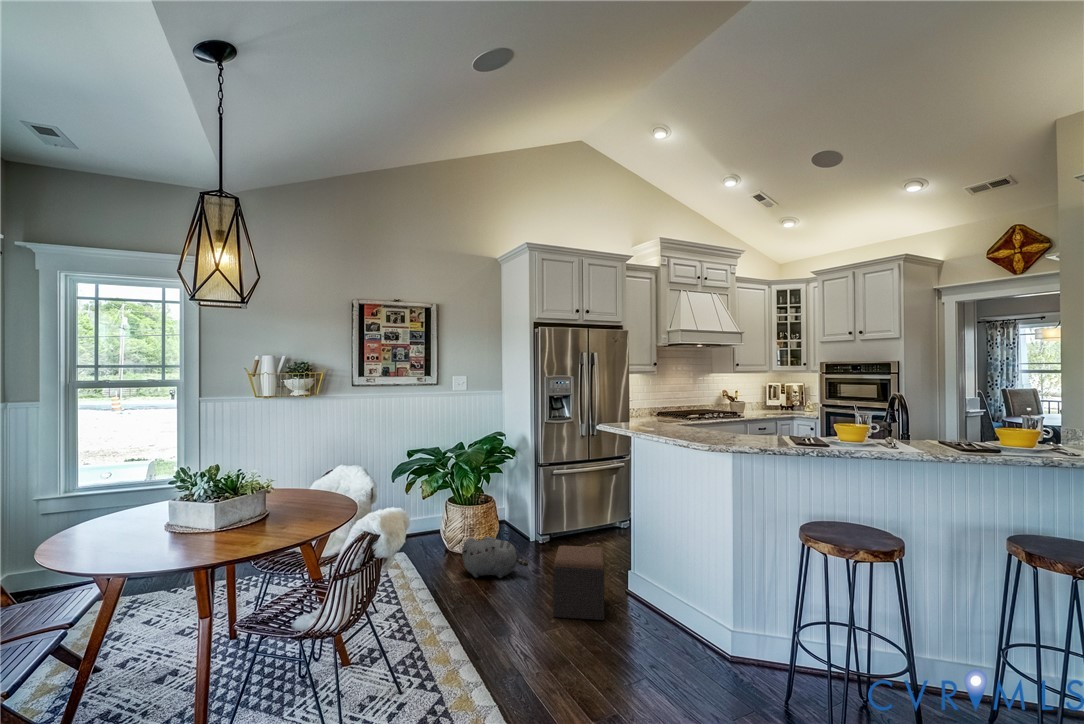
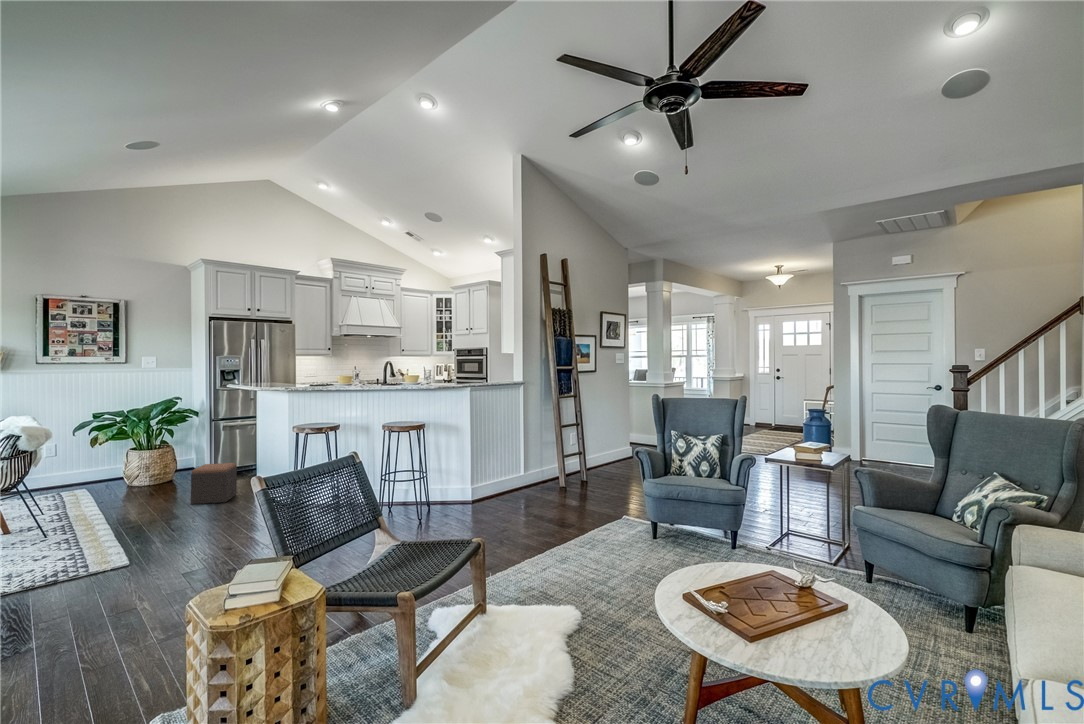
plush toy: present [462,536,528,578] -> none [132,467,188,495]

